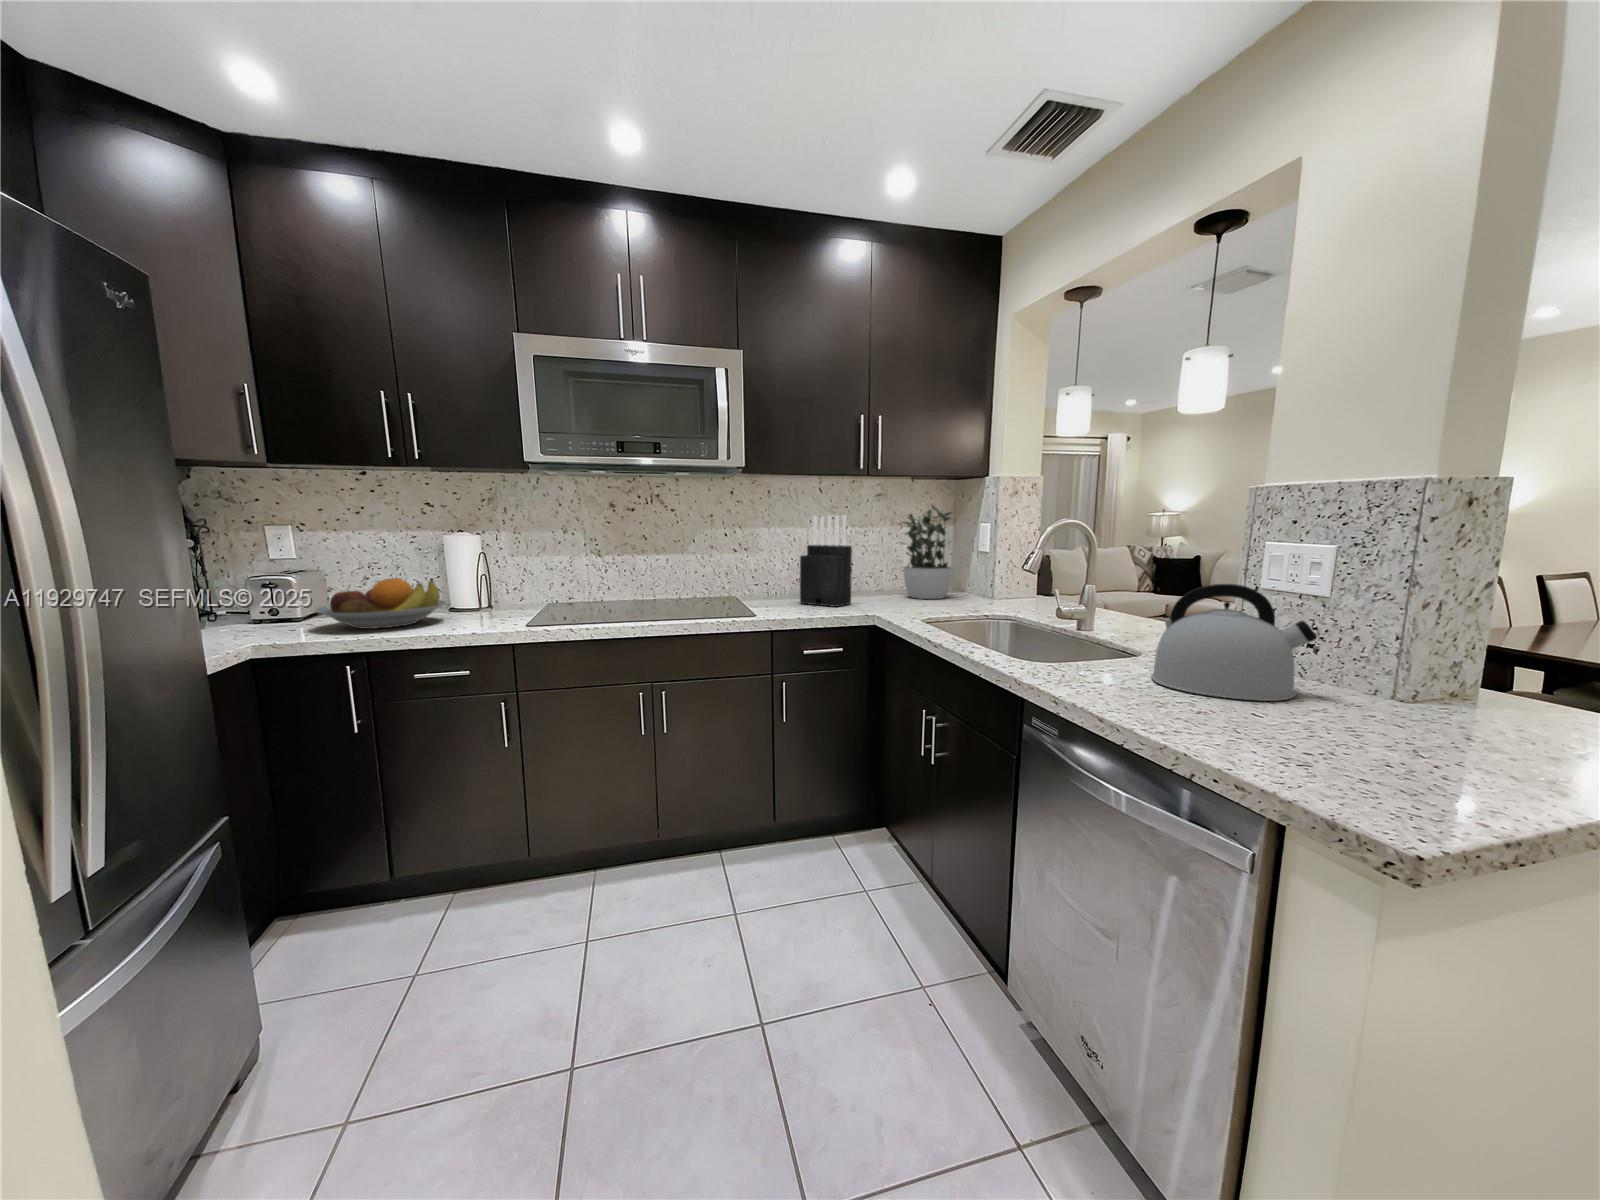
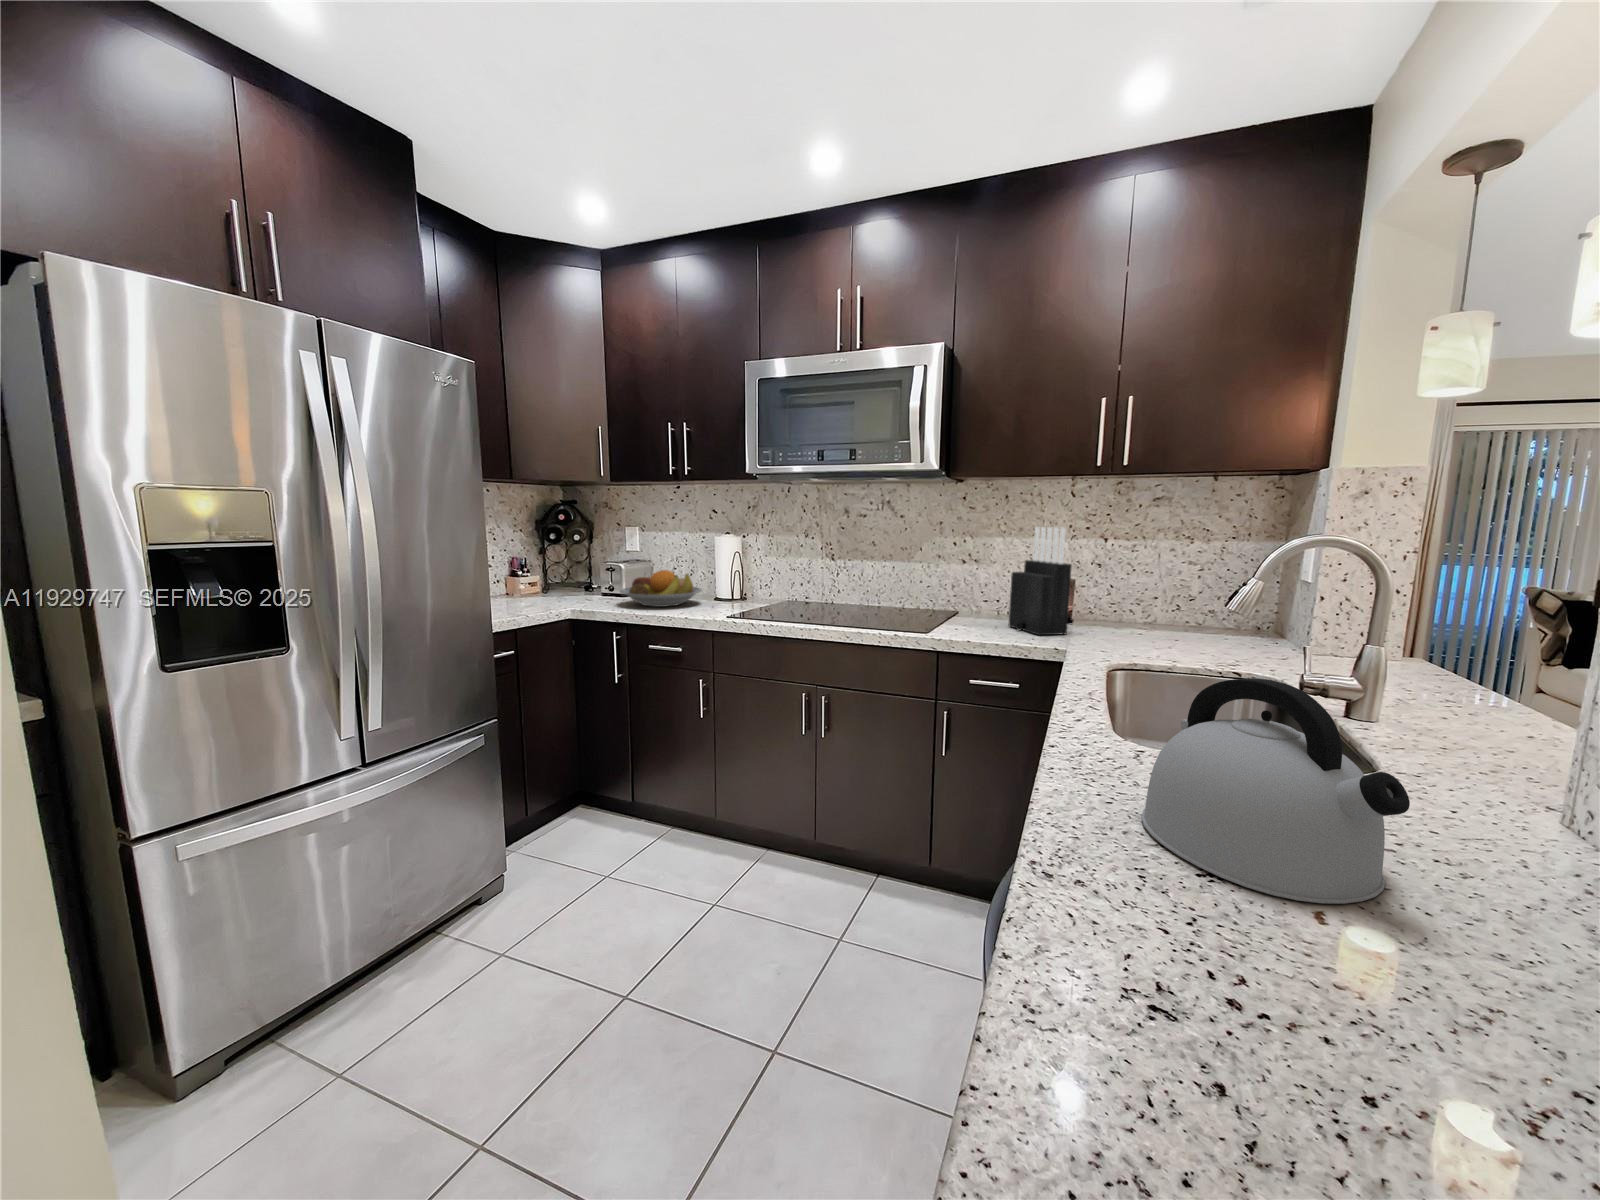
potted plant: present [903,505,952,599] -> none [1164,513,1254,643]

